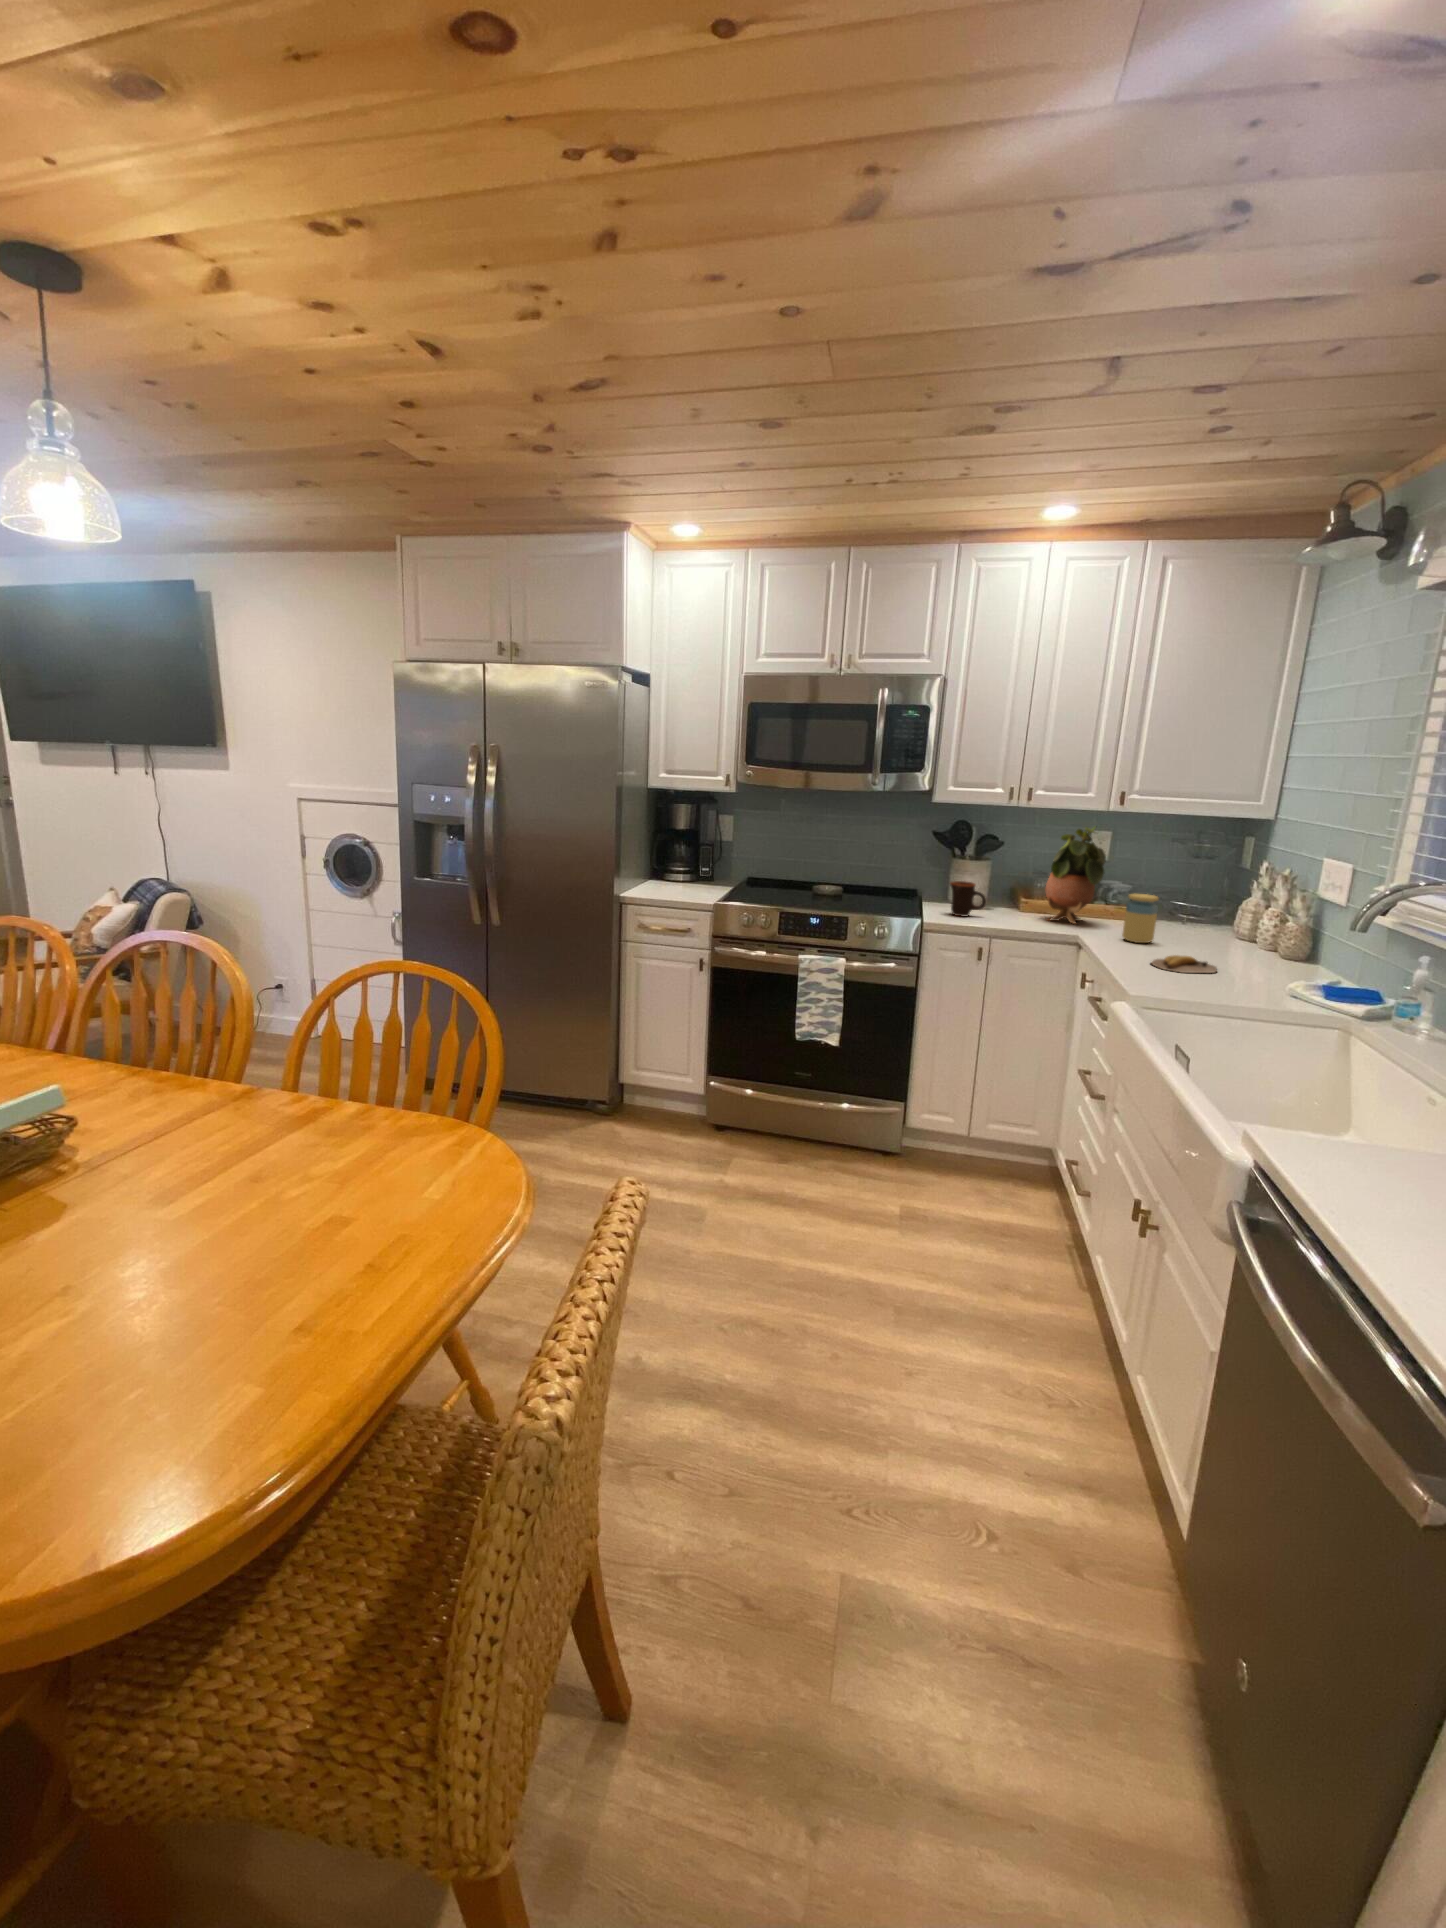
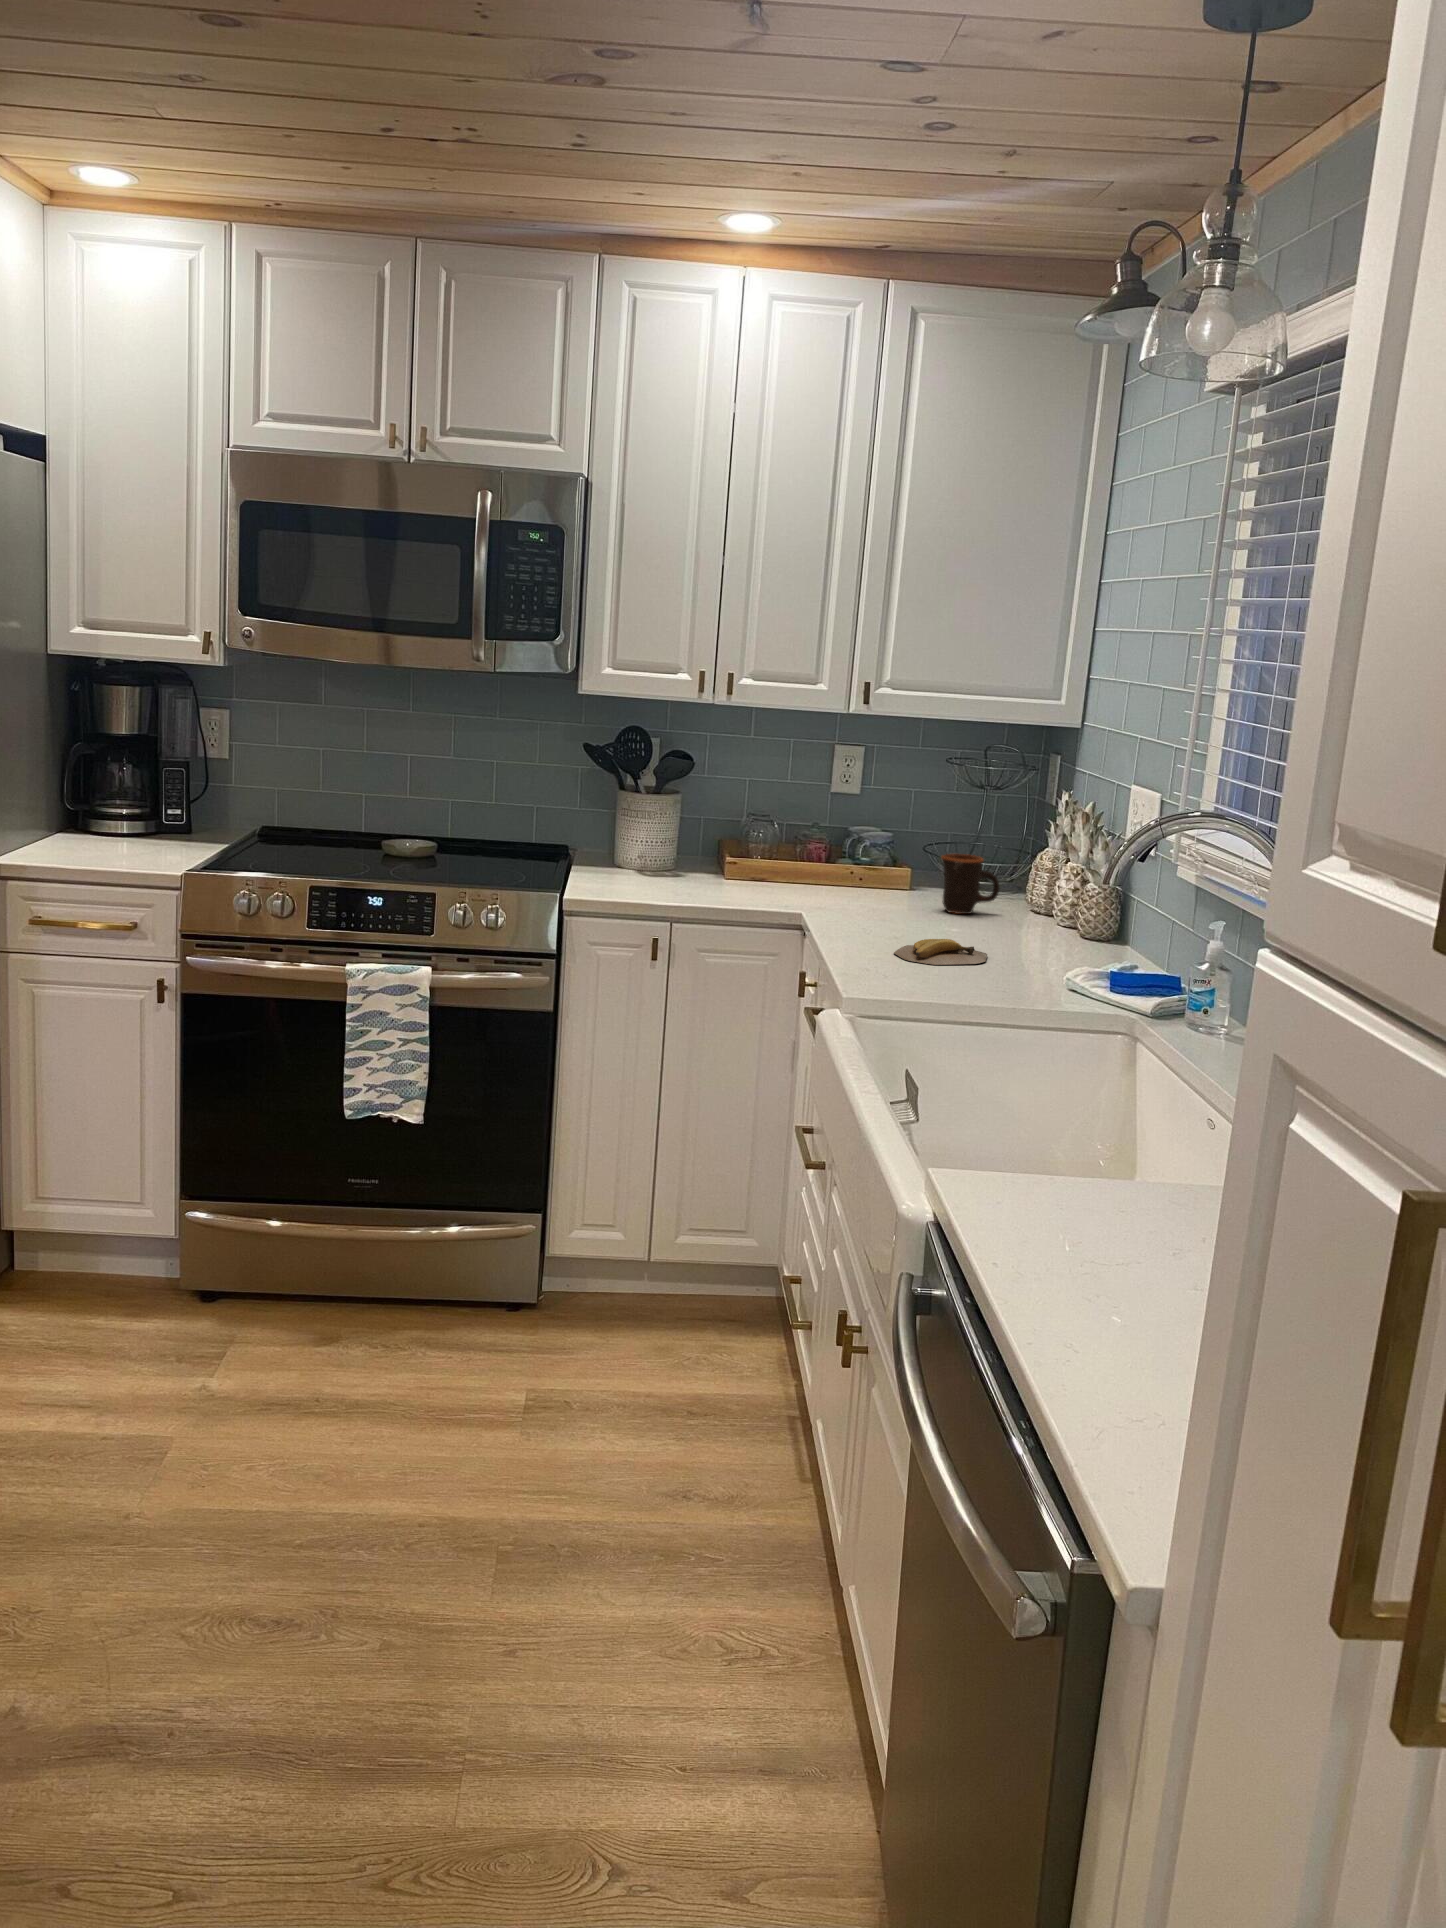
potted plant: present [1046,826,1106,924] -> none [758,736,846,897]
mug: present [950,881,986,916] -> present [941,854,999,914]
jar: present [1122,894,1159,943] -> none [867,844,916,923]

